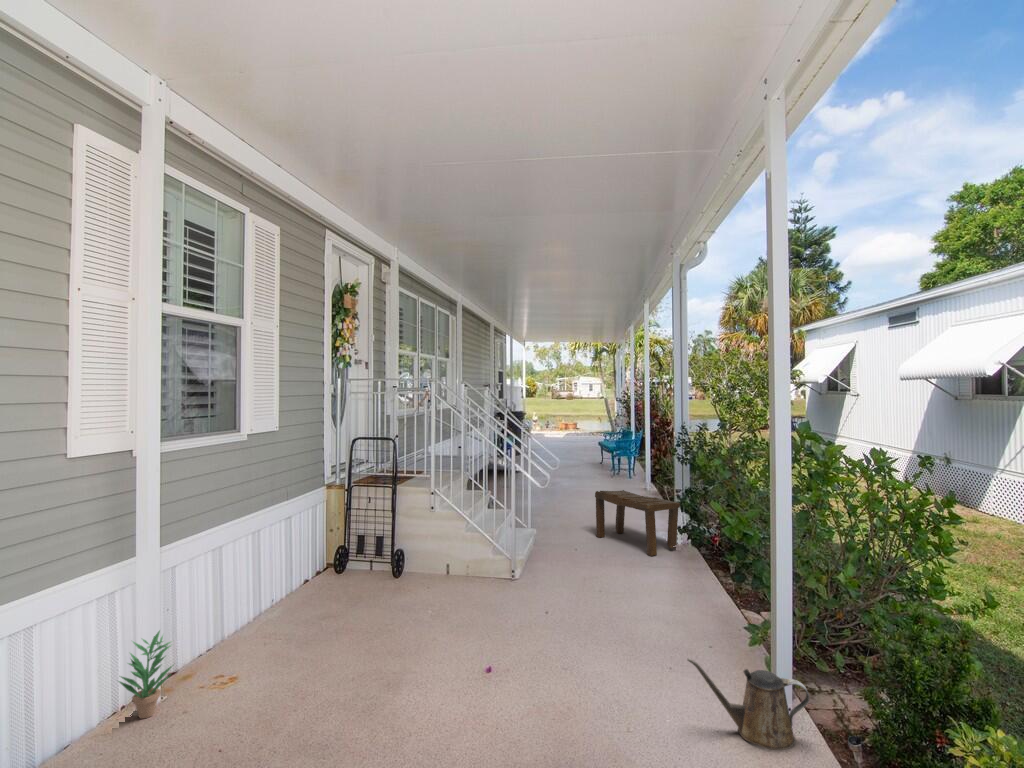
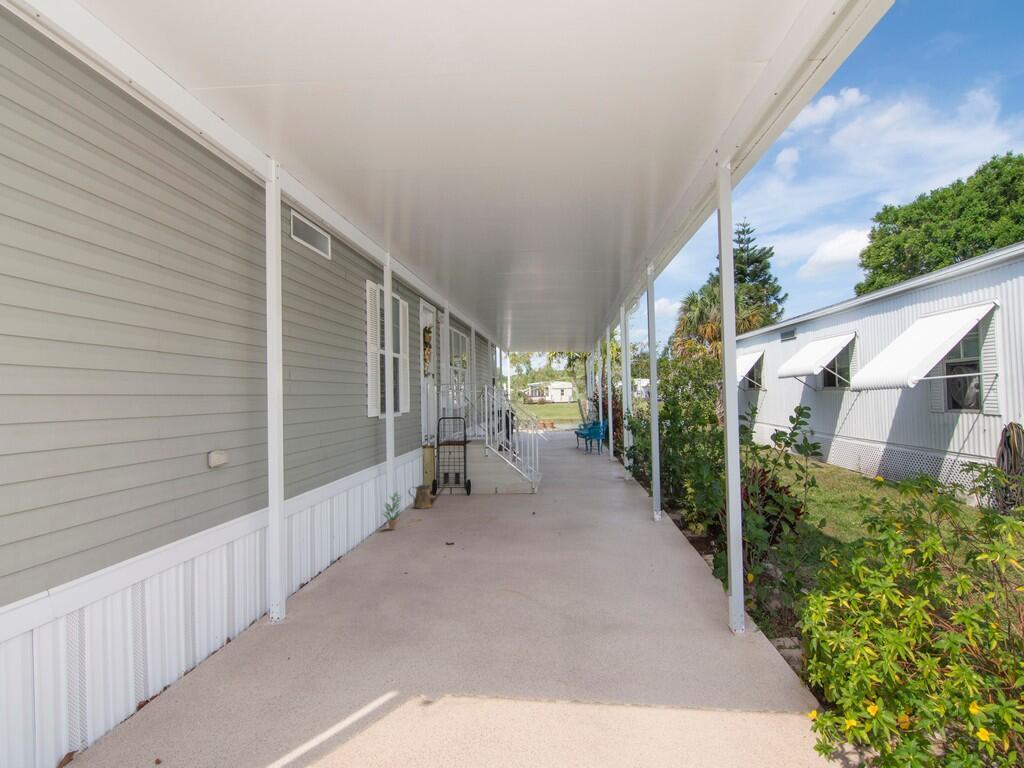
bench: present [595,490,680,556] -> none [583,448,635,483]
watering can: present [687,658,809,750] -> present [409,483,449,509]

